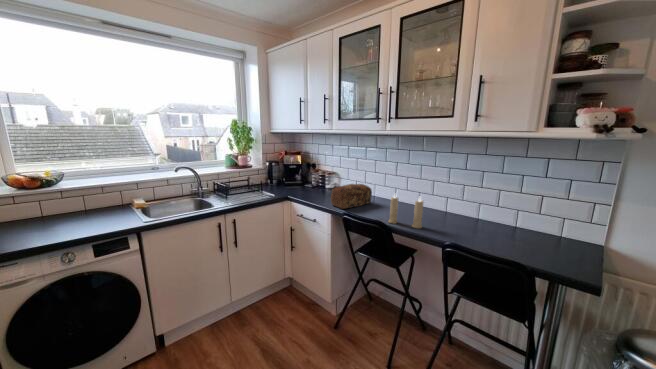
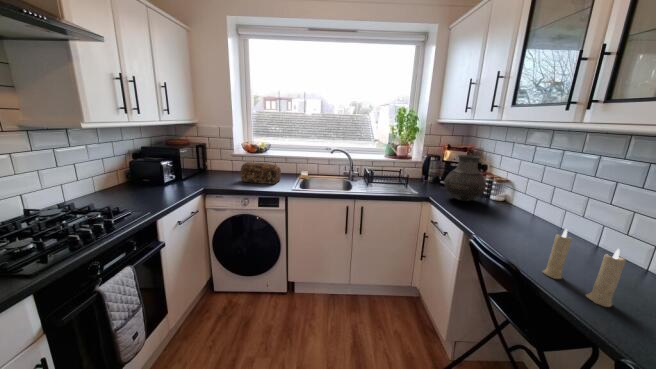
vase: none [296,157,325,193] -> present [444,155,486,201]
bread loaf: present [331,184,372,209] -> present [241,162,281,184]

